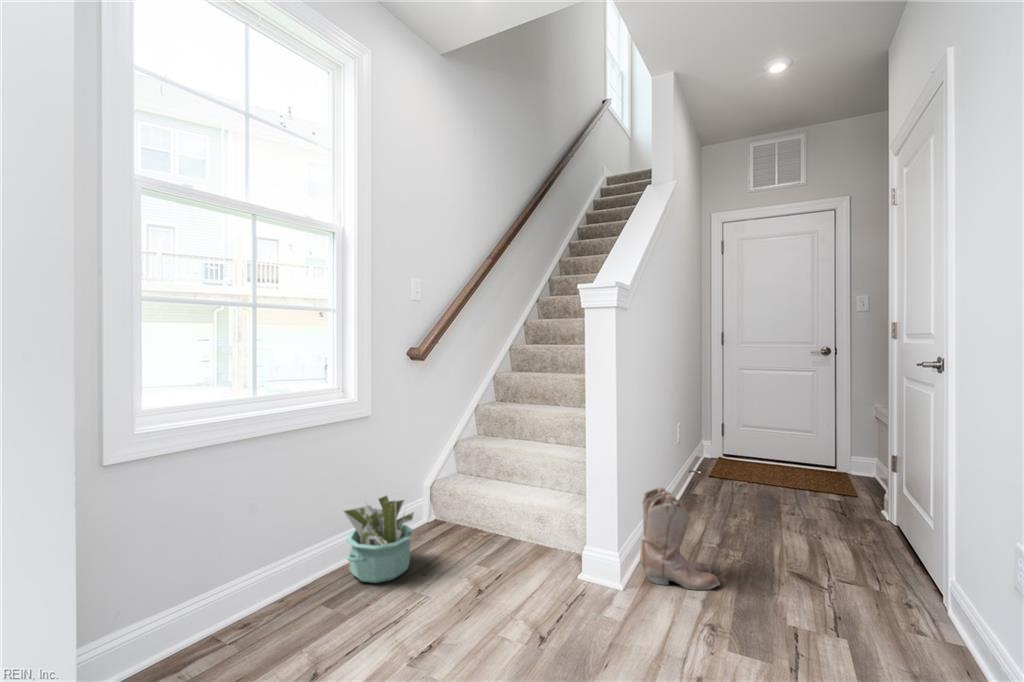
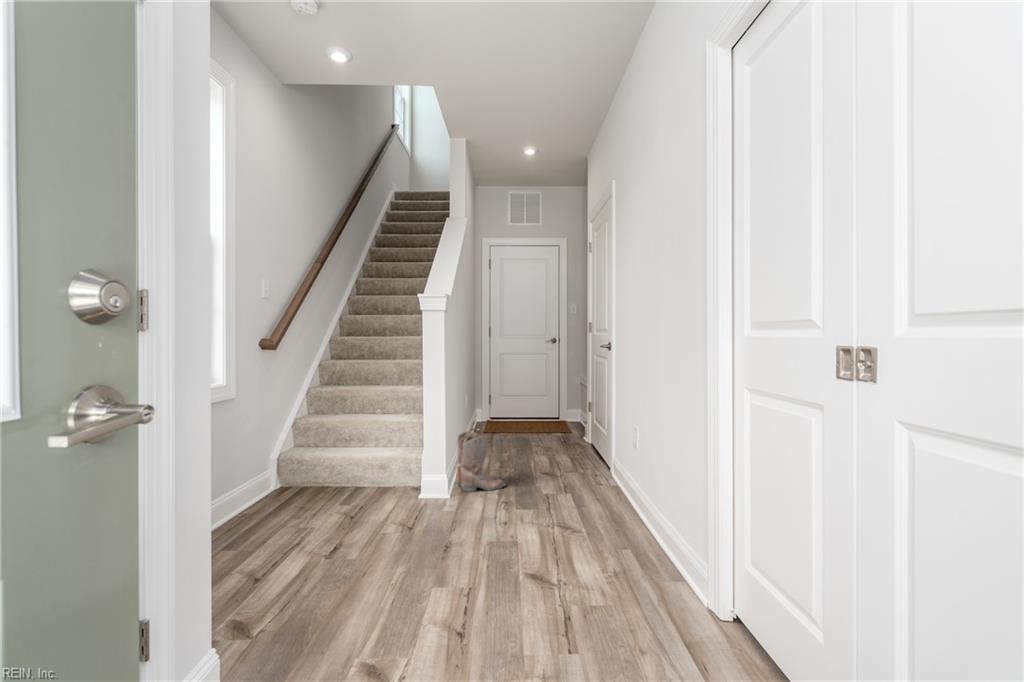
decorative plant: present [344,496,414,583] -> none [220,461,287,531]

